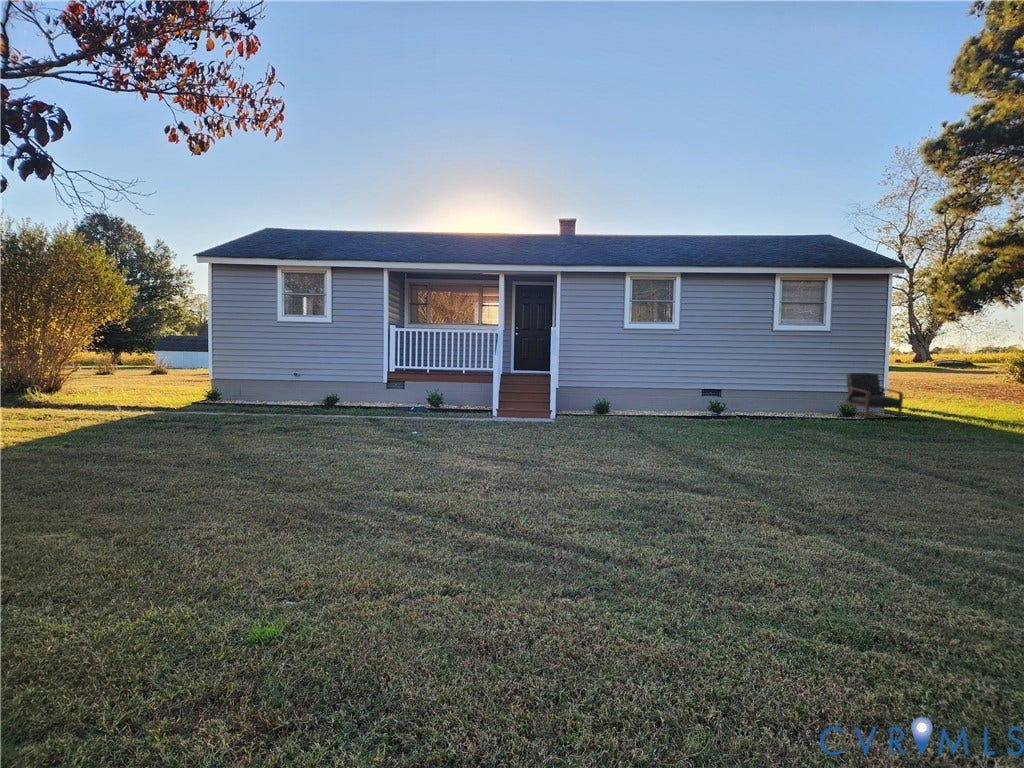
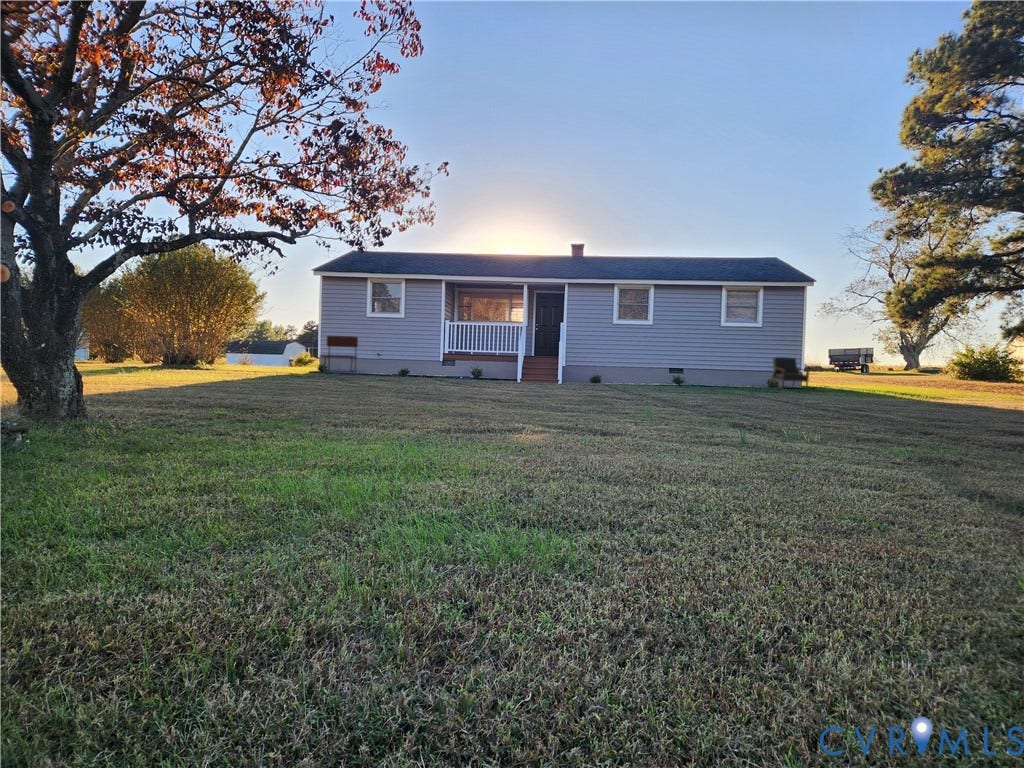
bench: none [203,350,262,403] -> present [320,336,358,372]

